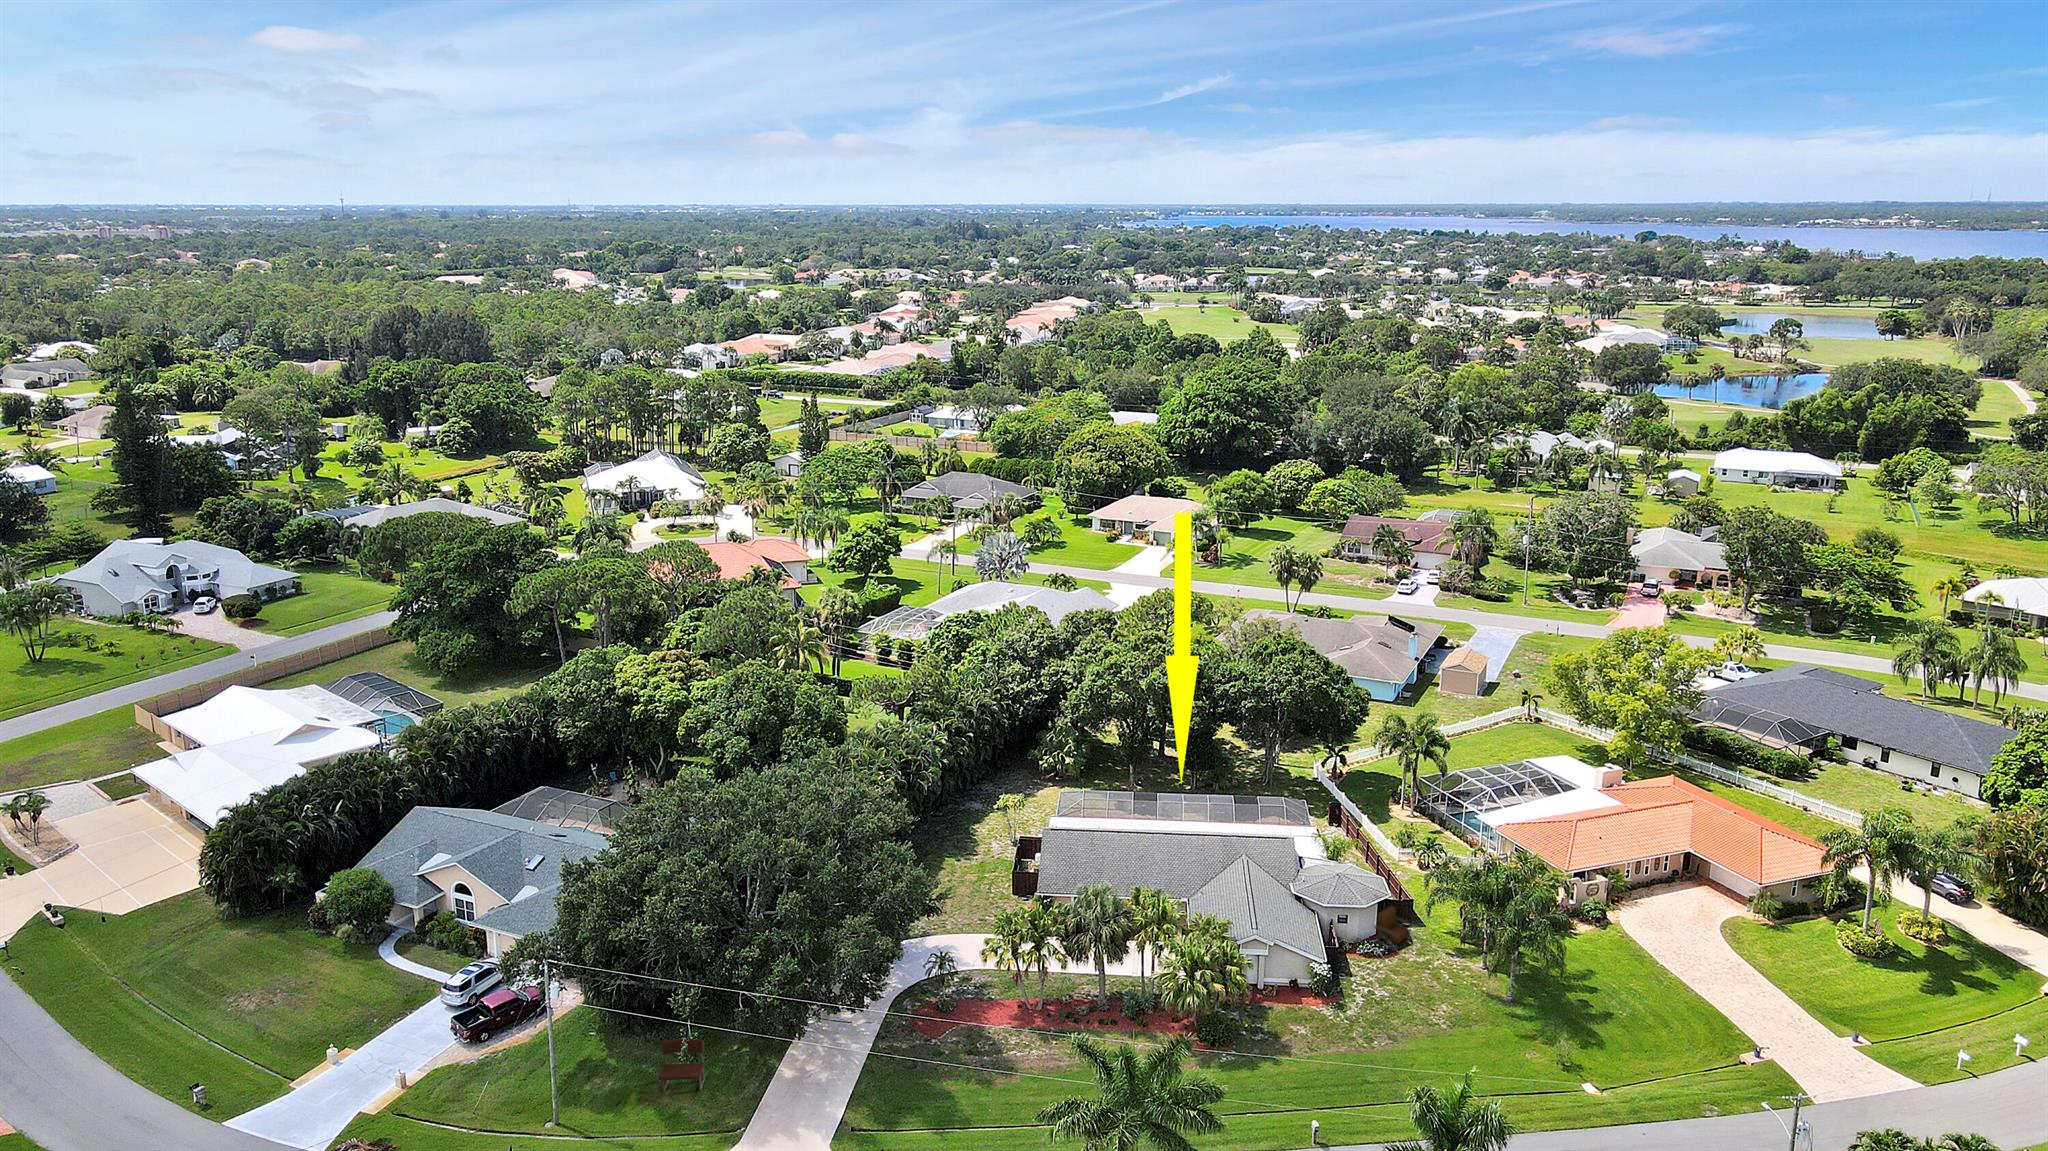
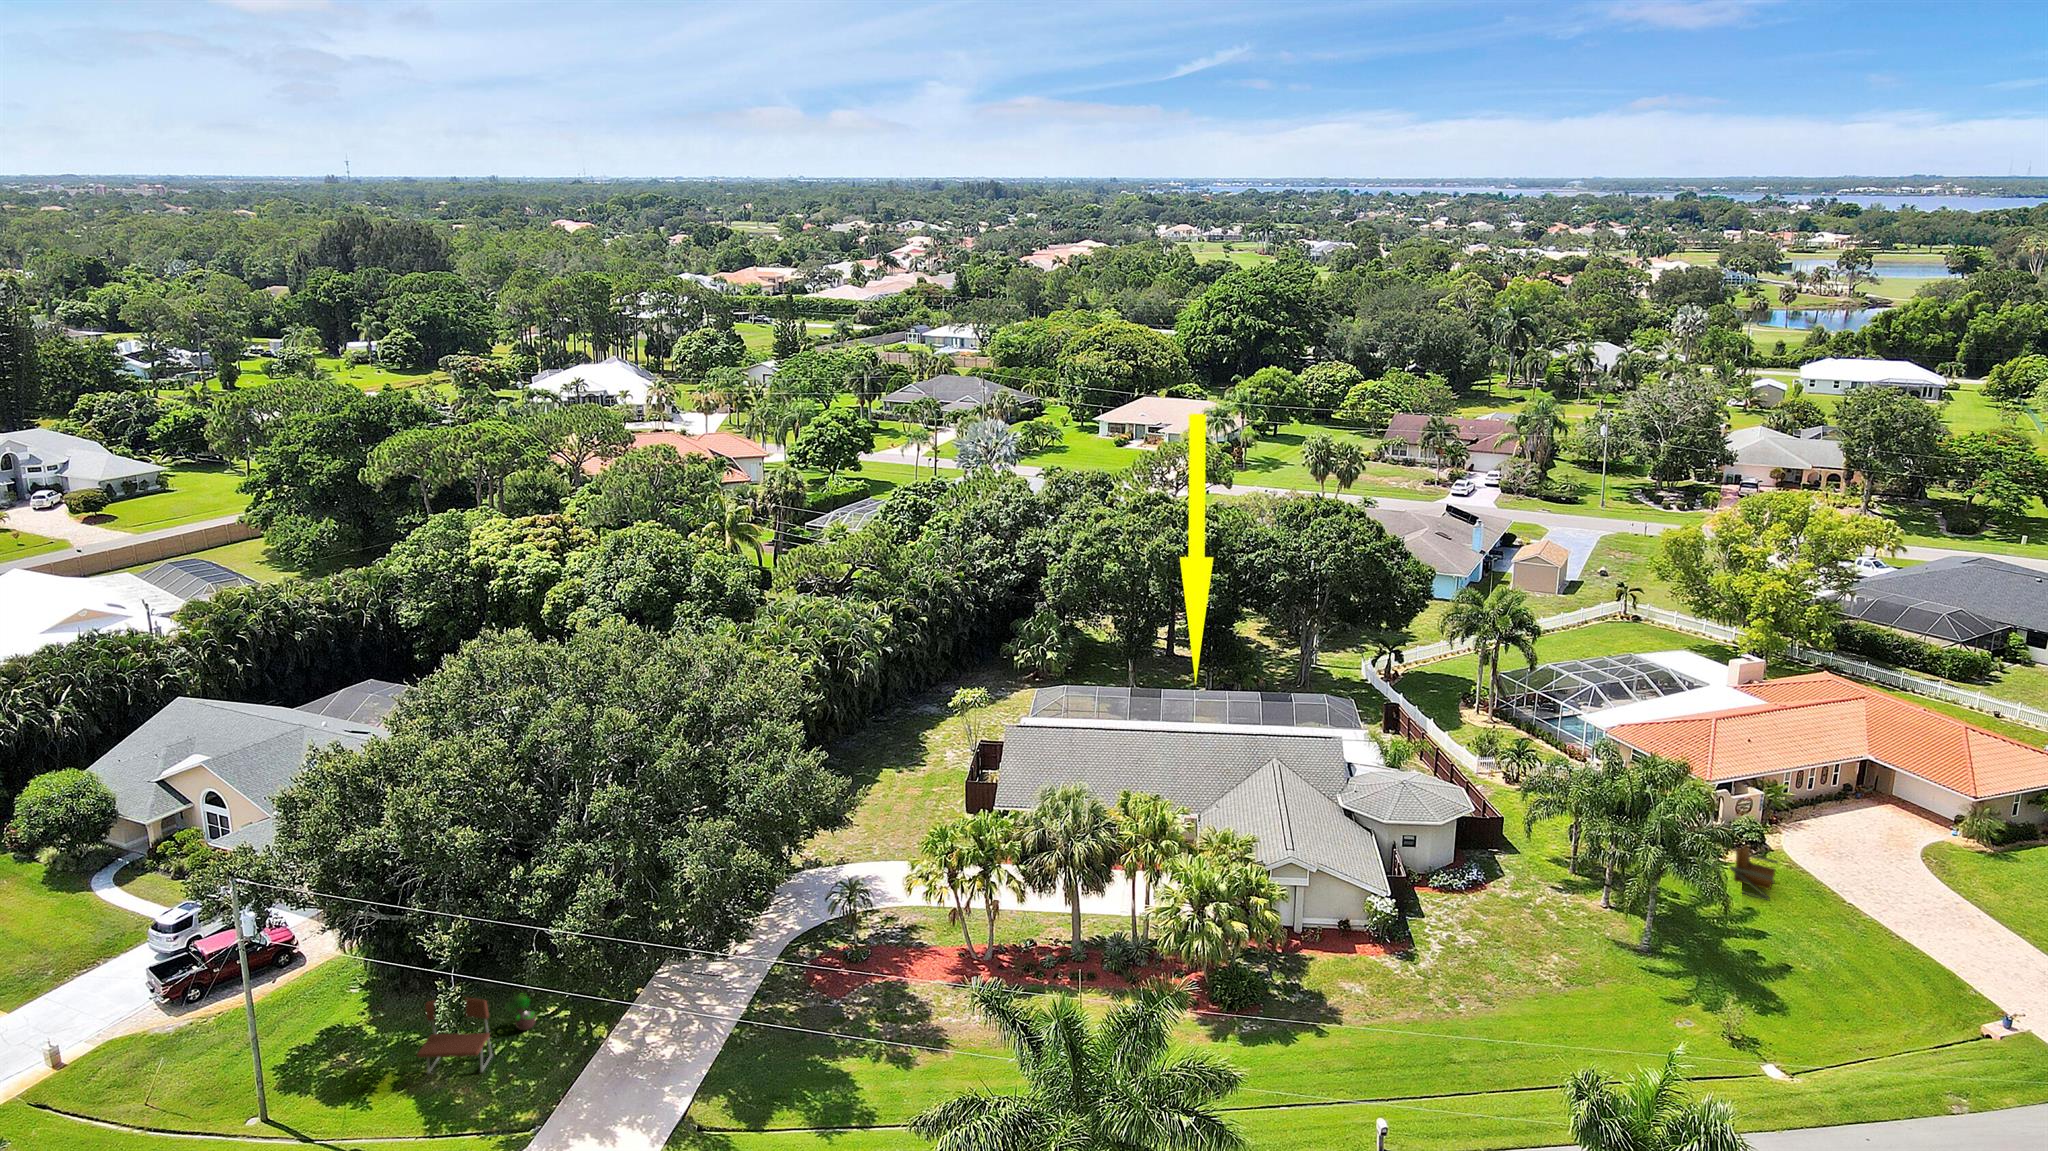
lounge chair: present [1374,906,1413,951] -> present [1730,847,1778,900]
potted tree: none [711,1034,730,1061] -> present [505,995,536,1030]

